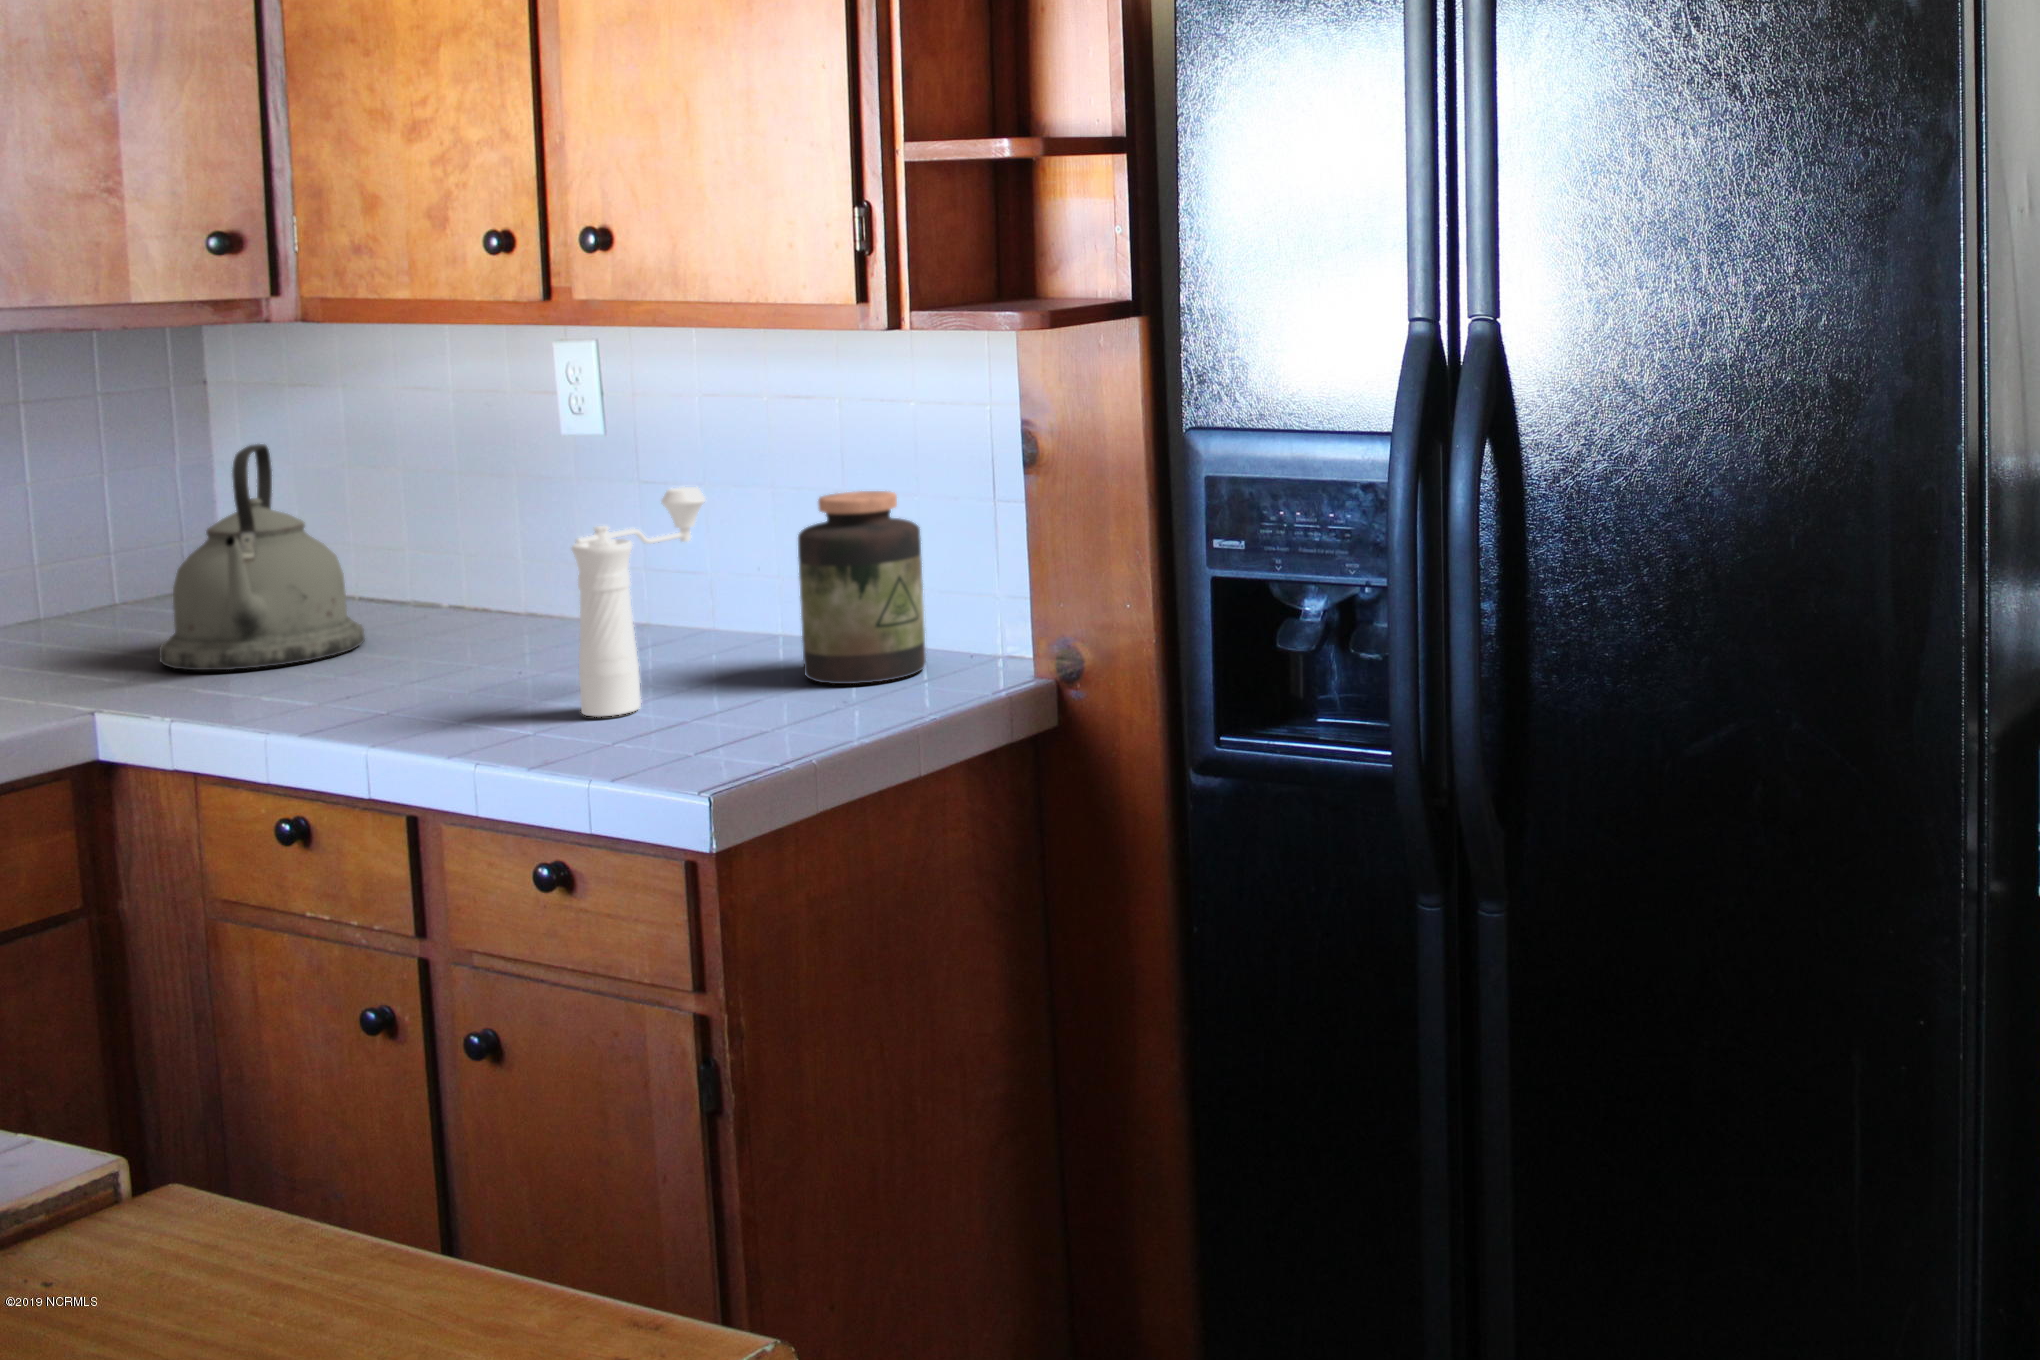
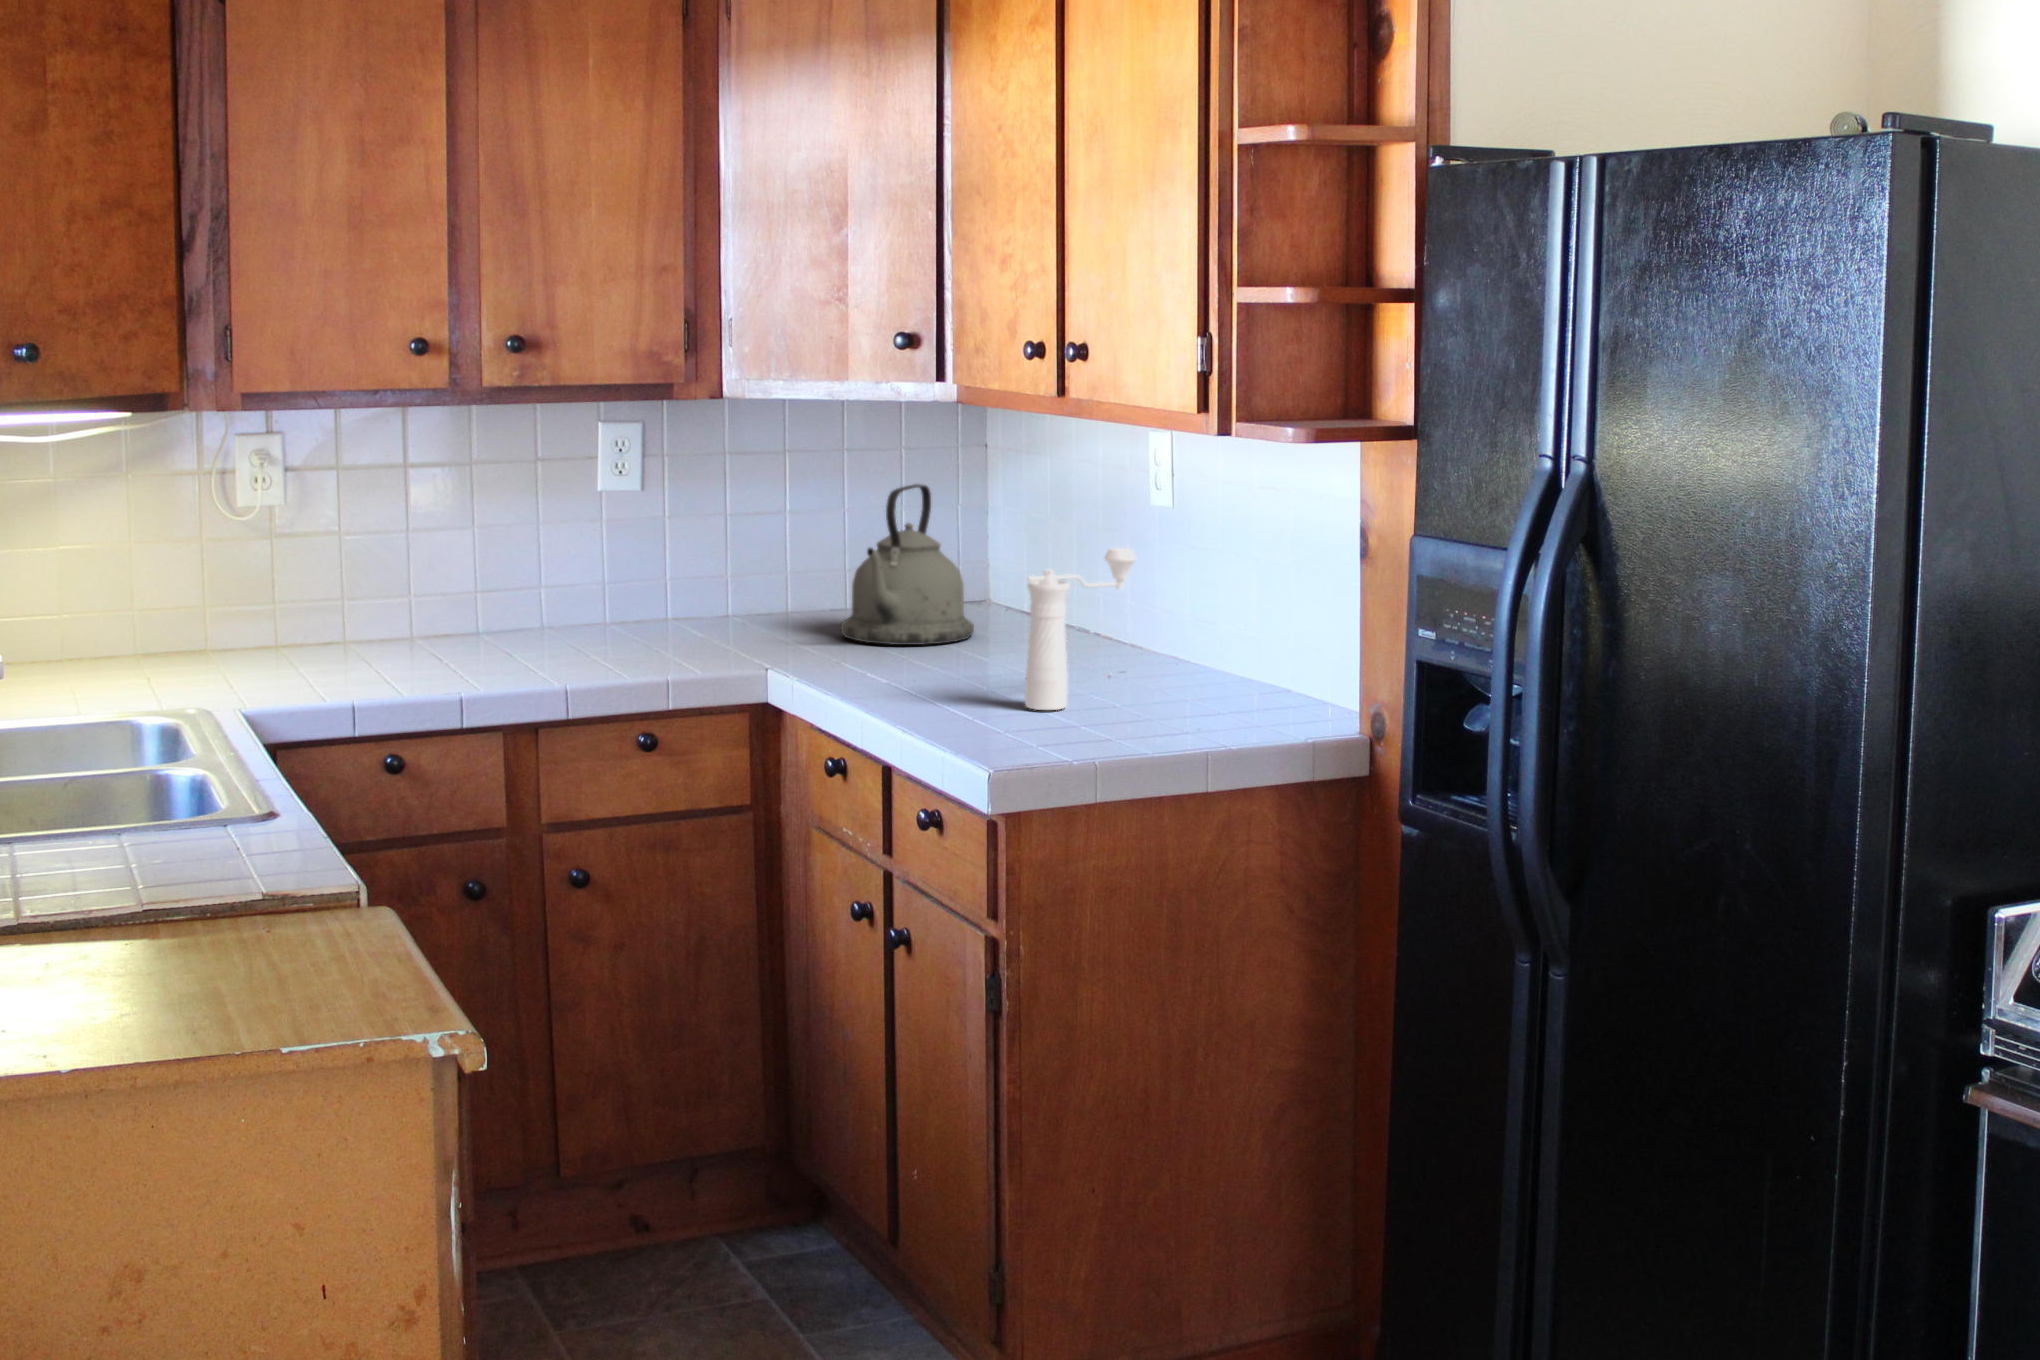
jar: present [798,491,926,684] -> none [1194,566,1289,716]

